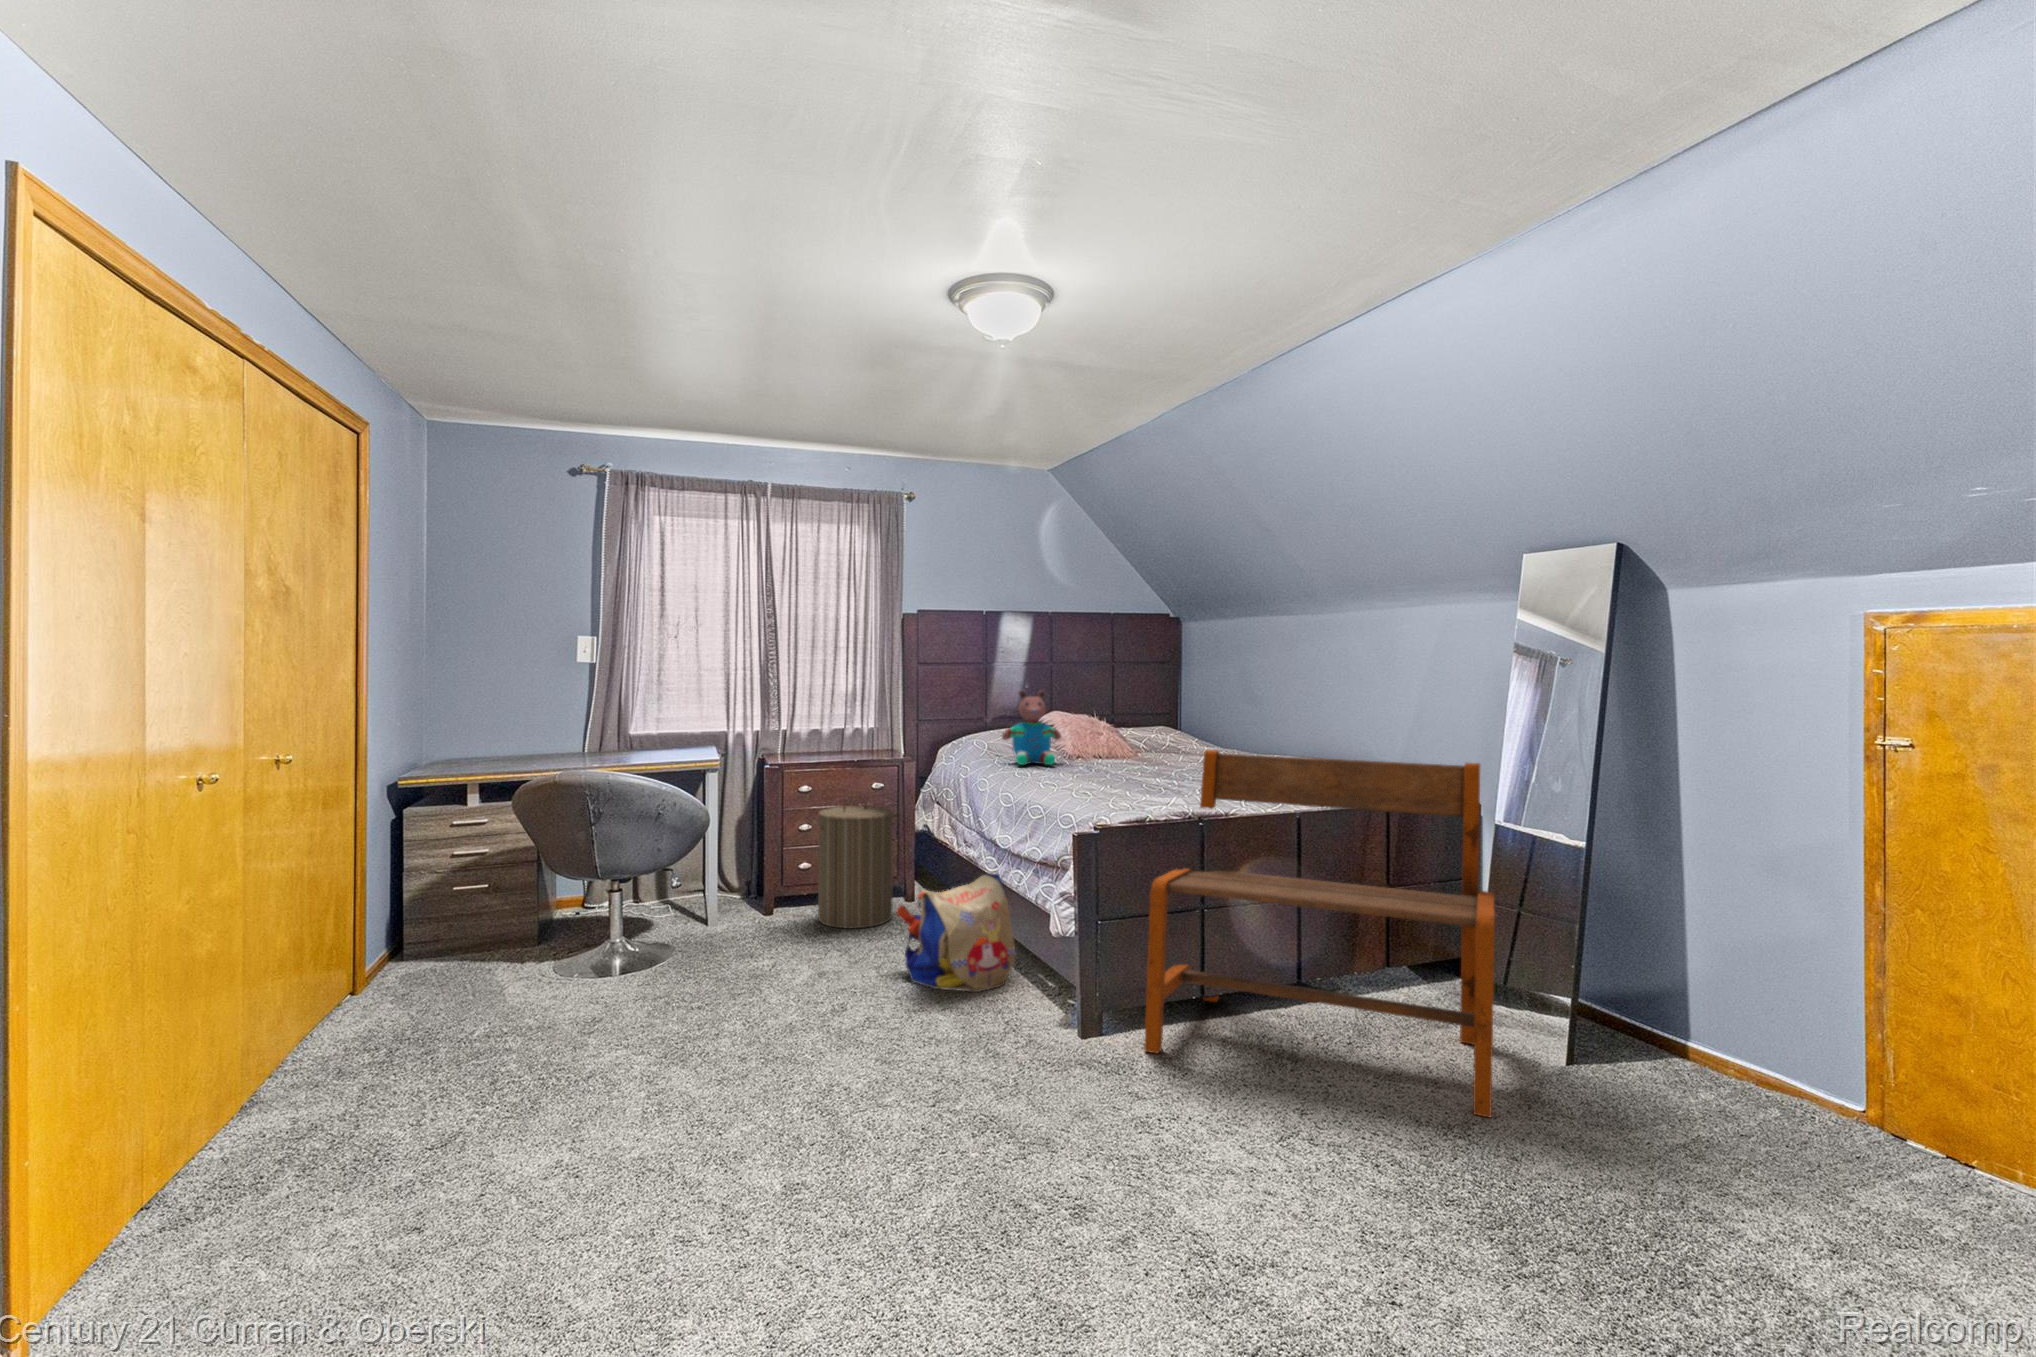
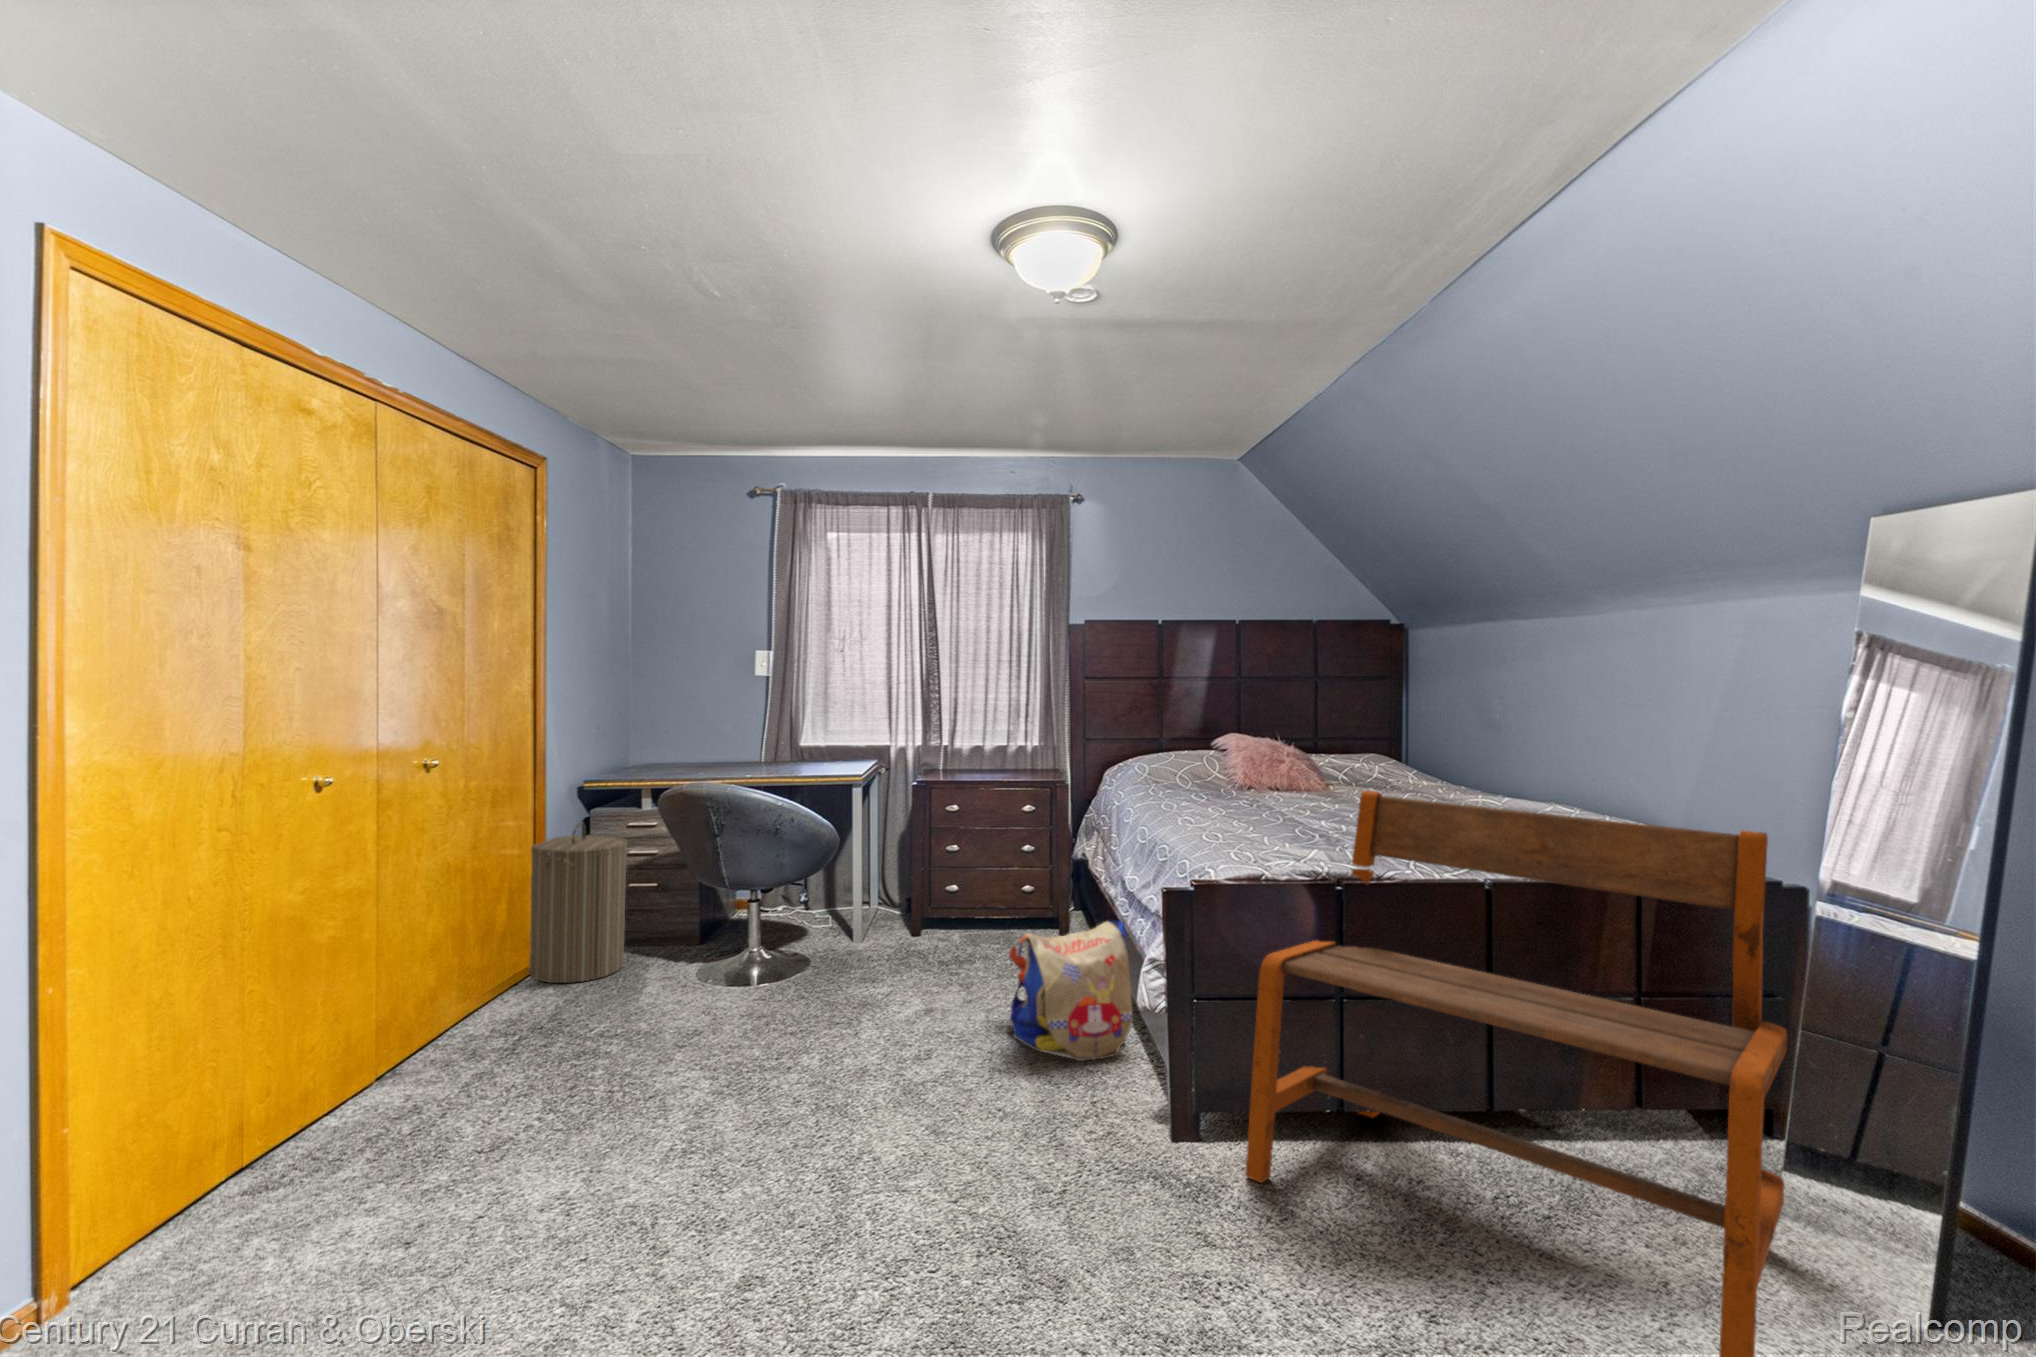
teddy bear: present [1002,690,1062,765] -> none [1158,709,1229,798]
laundry hamper: present [811,795,901,929] -> present [529,822,627,983]

